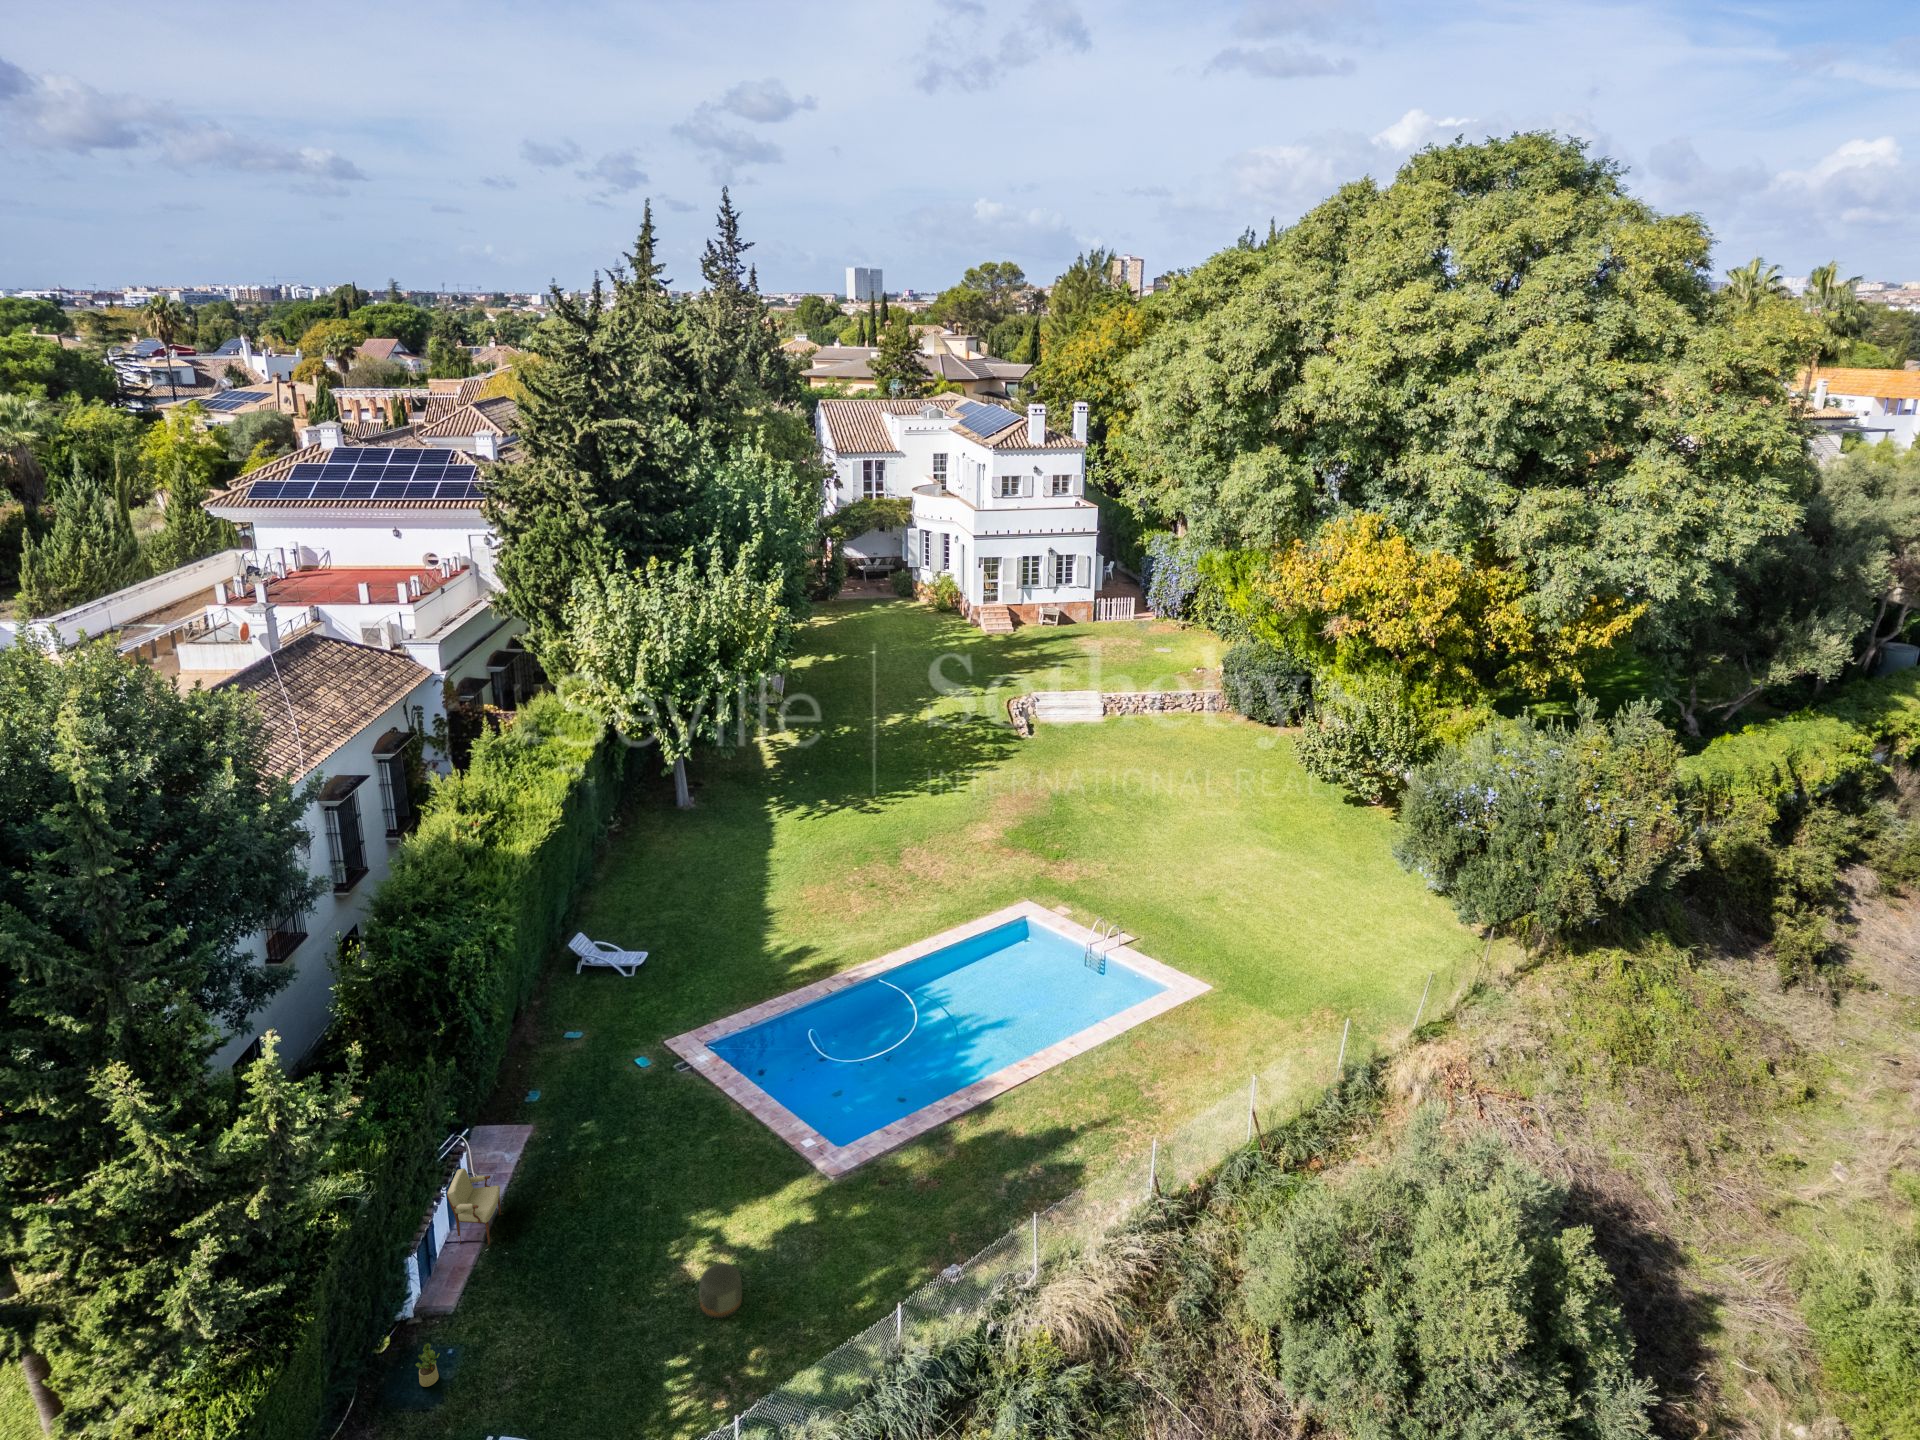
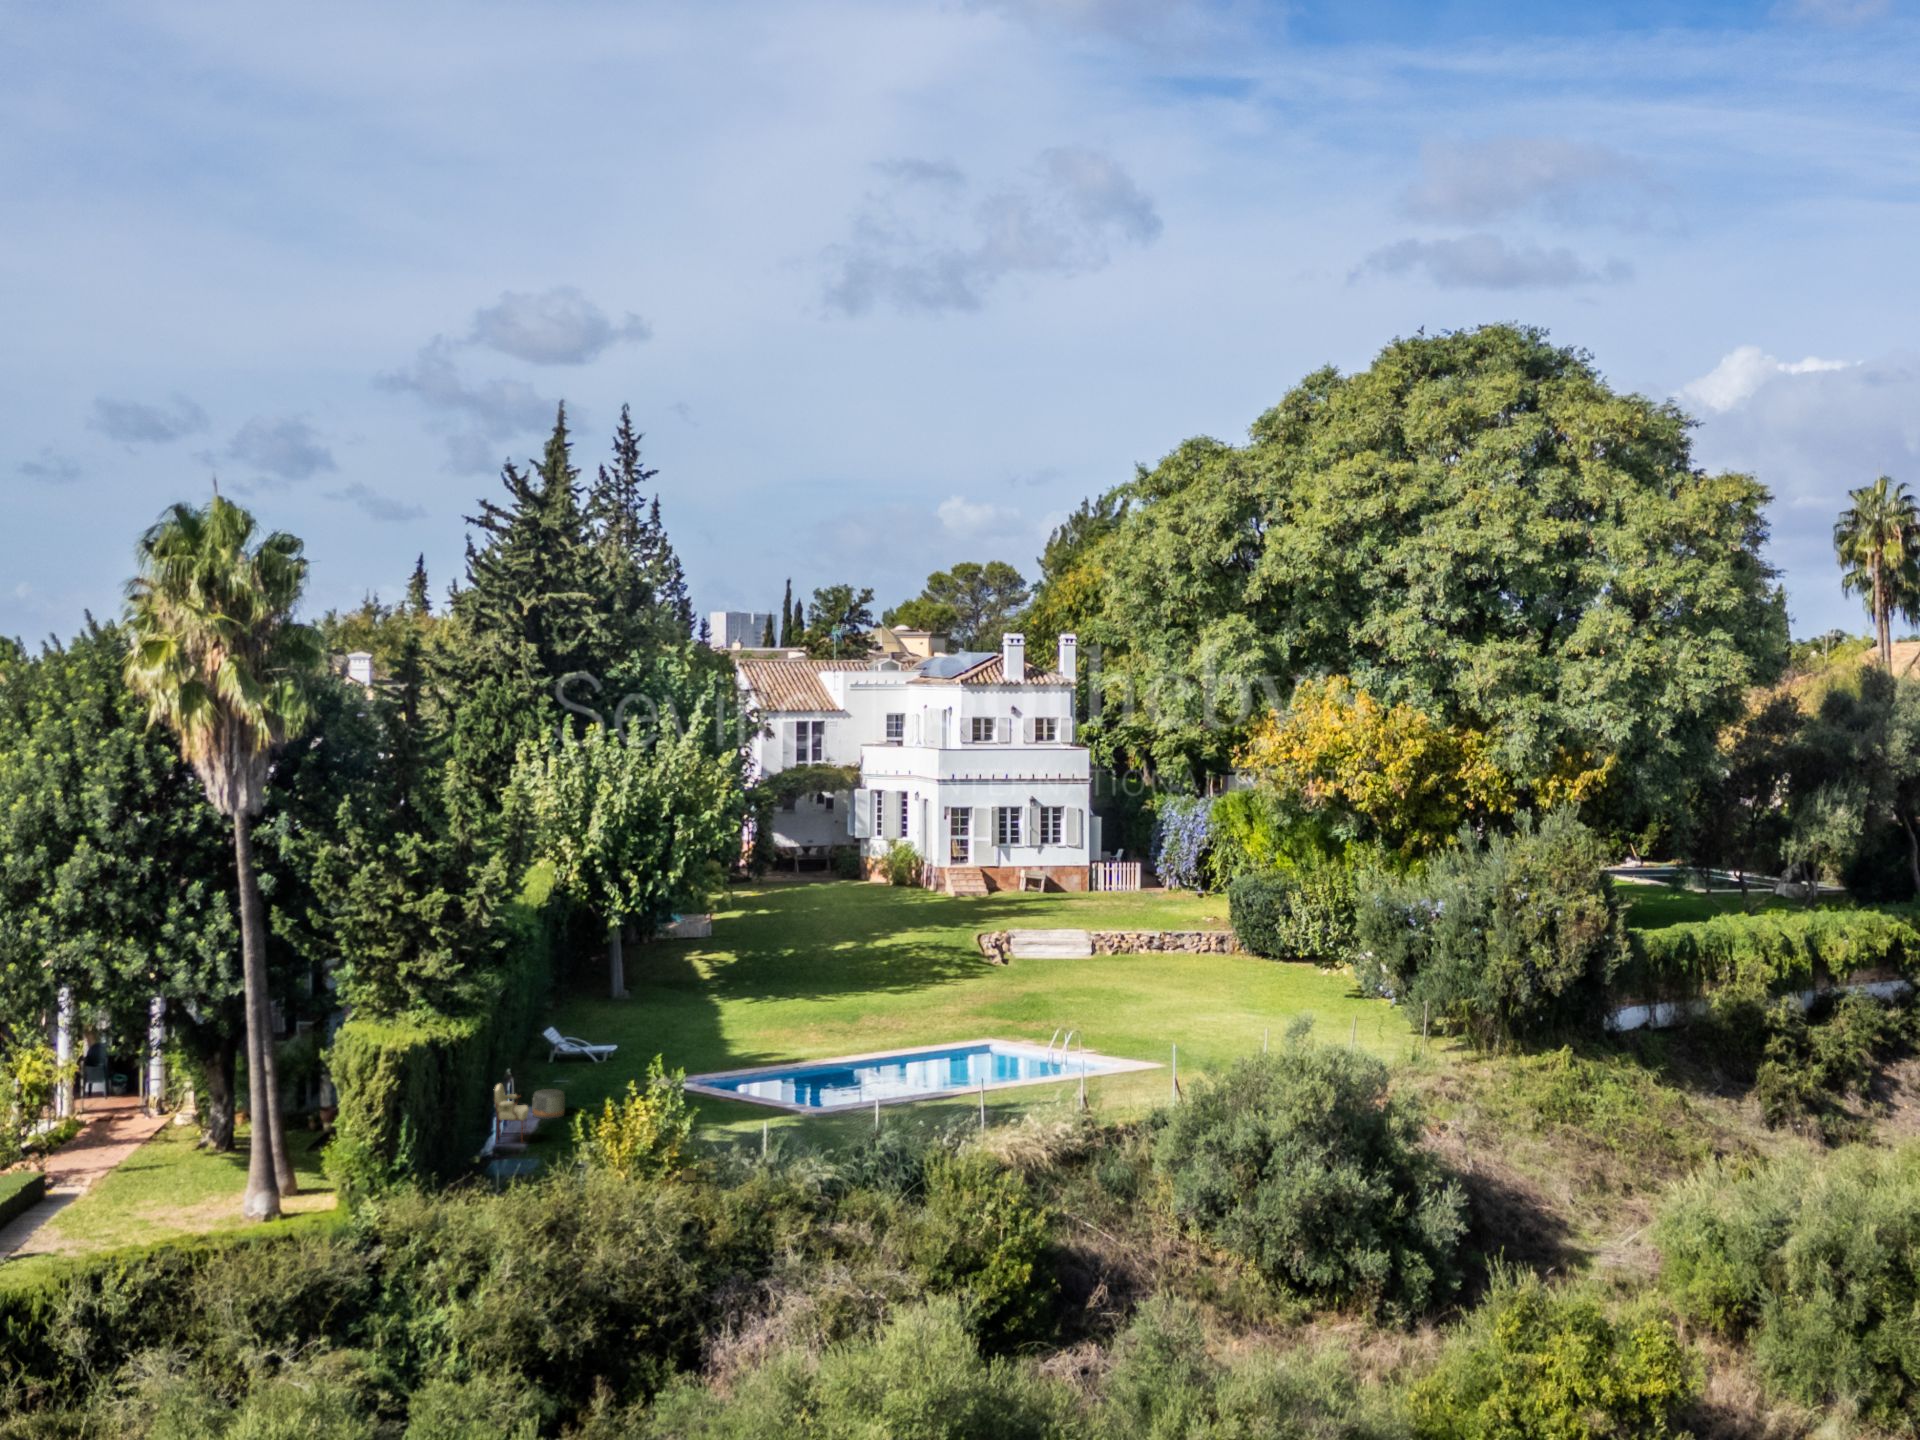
pouf: present [699,1263,742,1318] -> present [533,1089,565,1118]
potted plant: present [415,1344,440,1387] -> present [682,1146,696,1181]

